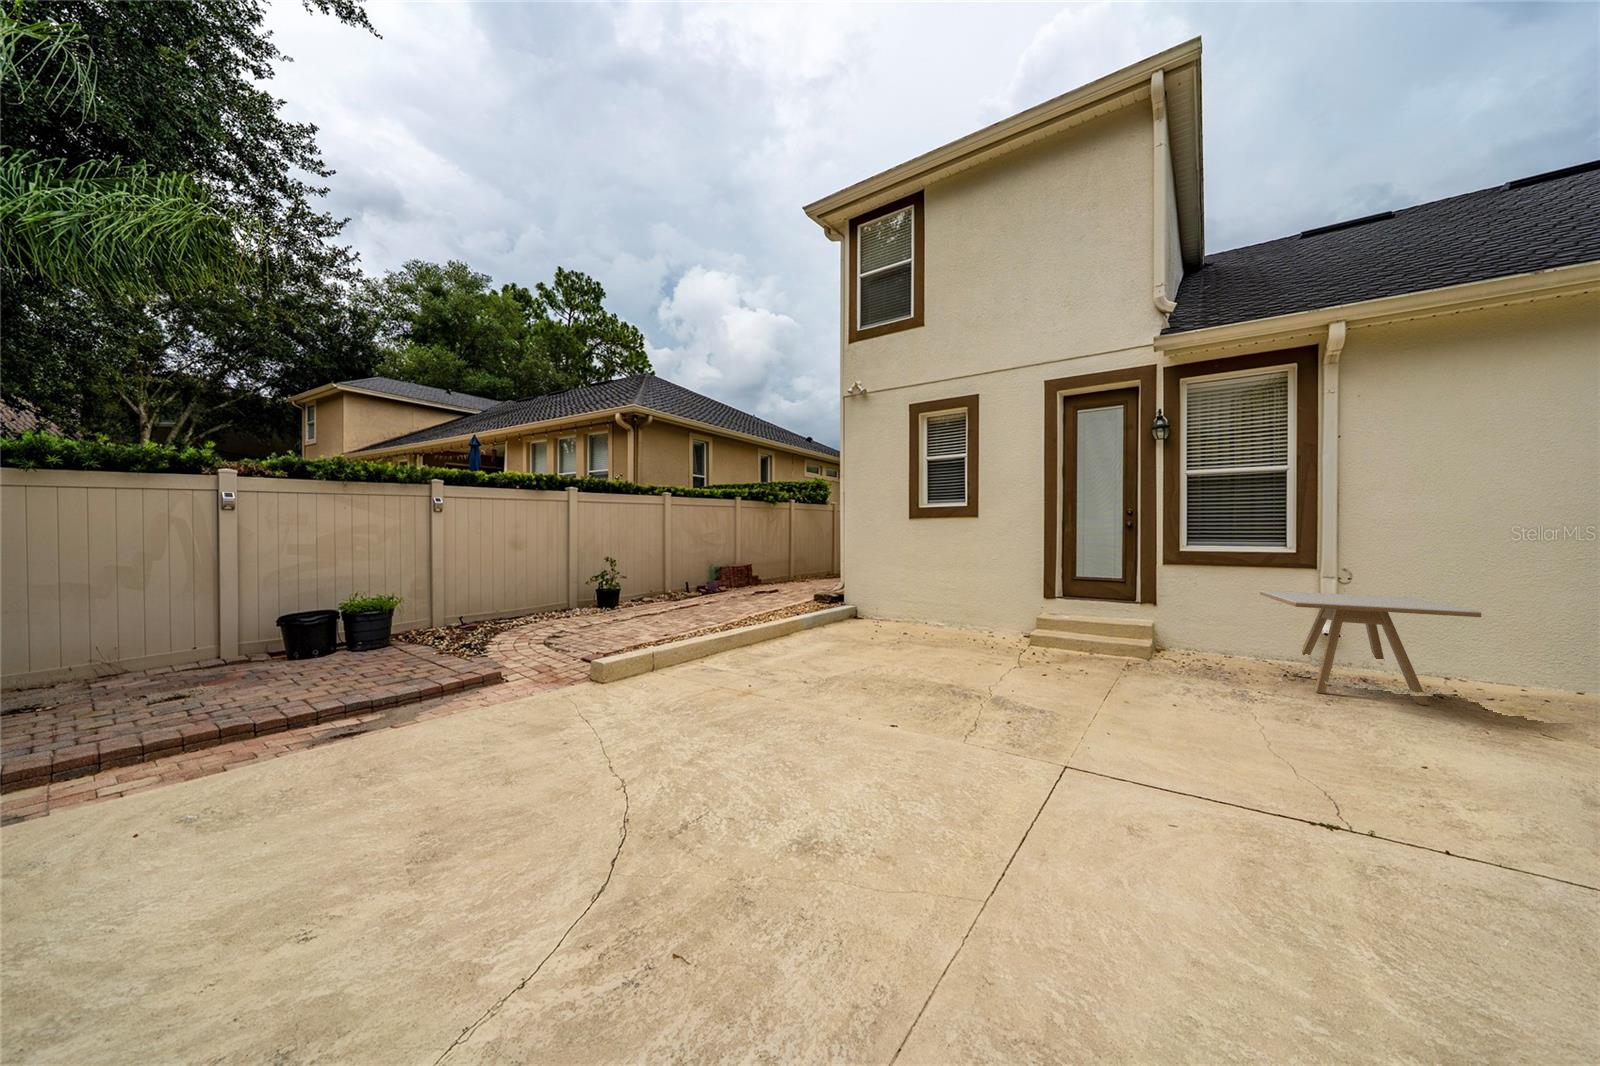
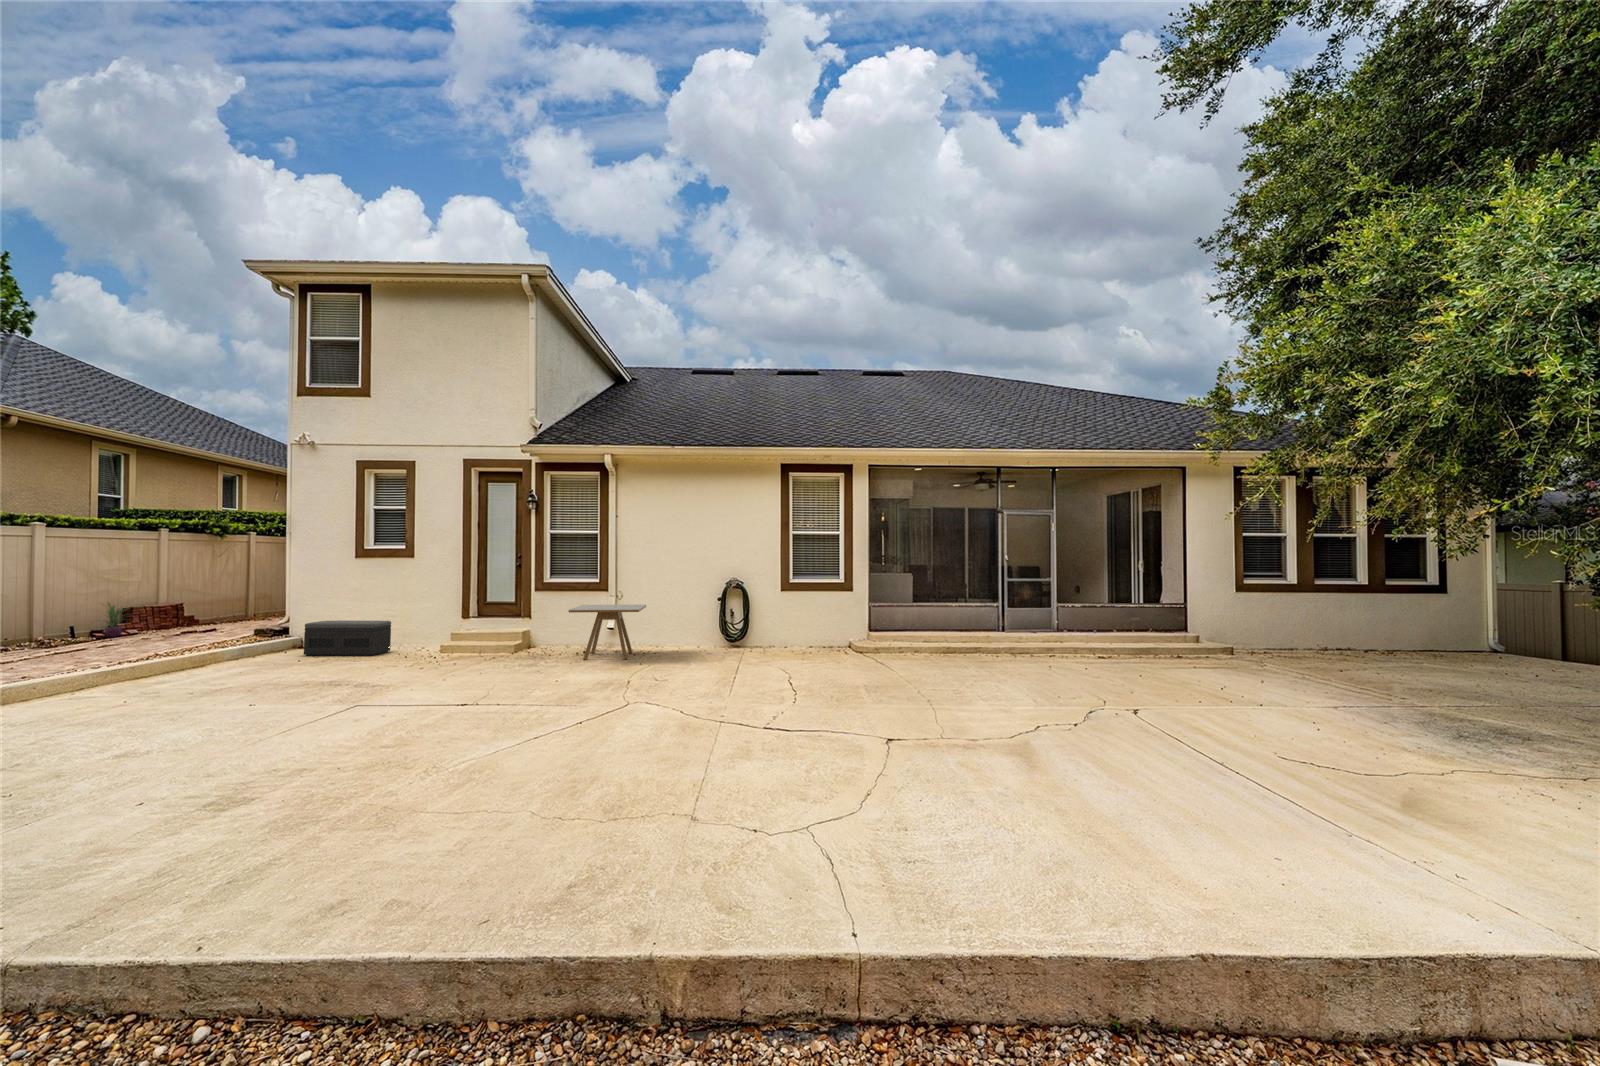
storage bench: none [867,589,953,637] -> present [304,620,391,656]

